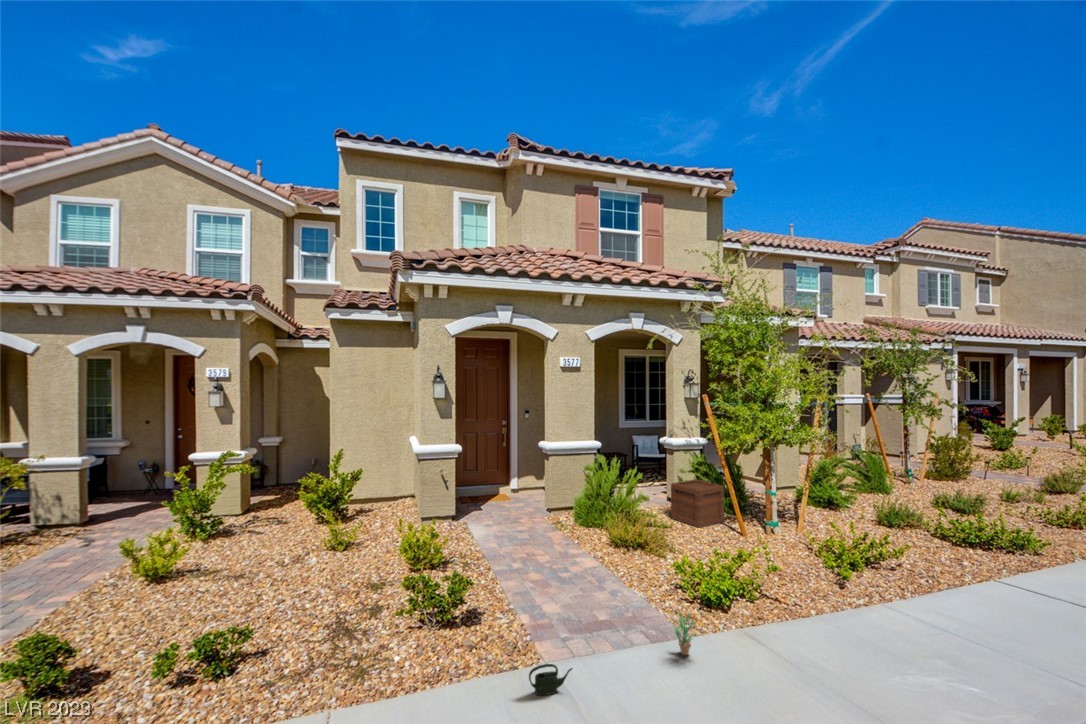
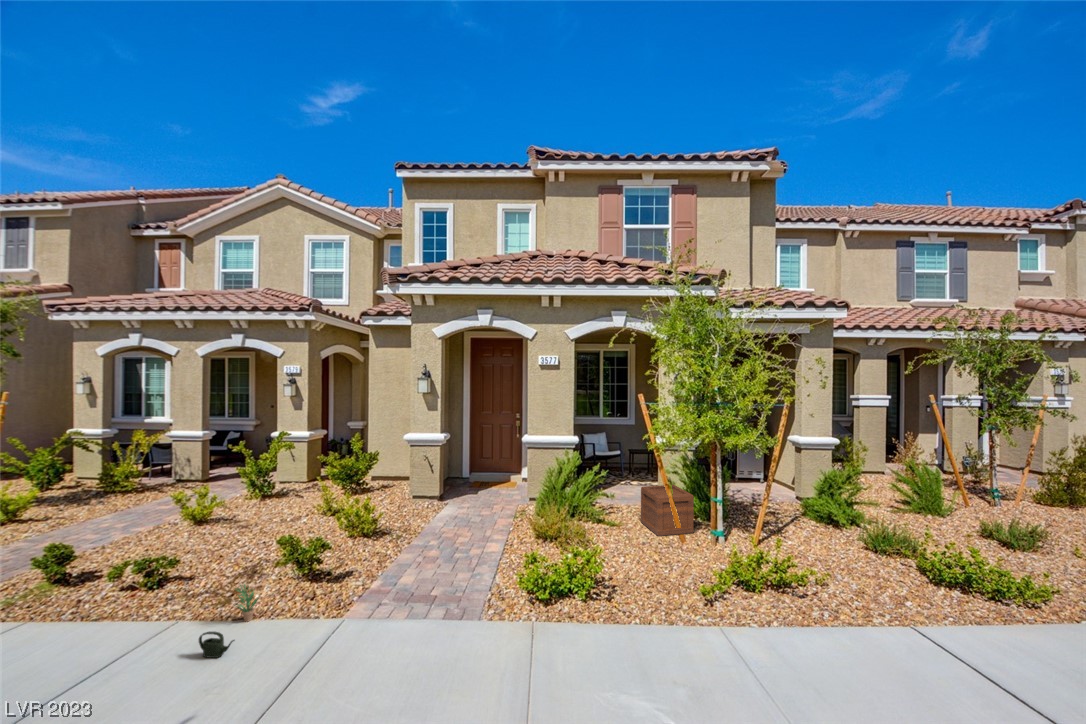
potted plant: present [674,612,695,655] -> present [236,584,258,622]
watering can: present [529,664,572,695] -> present [199,632,235,658]

